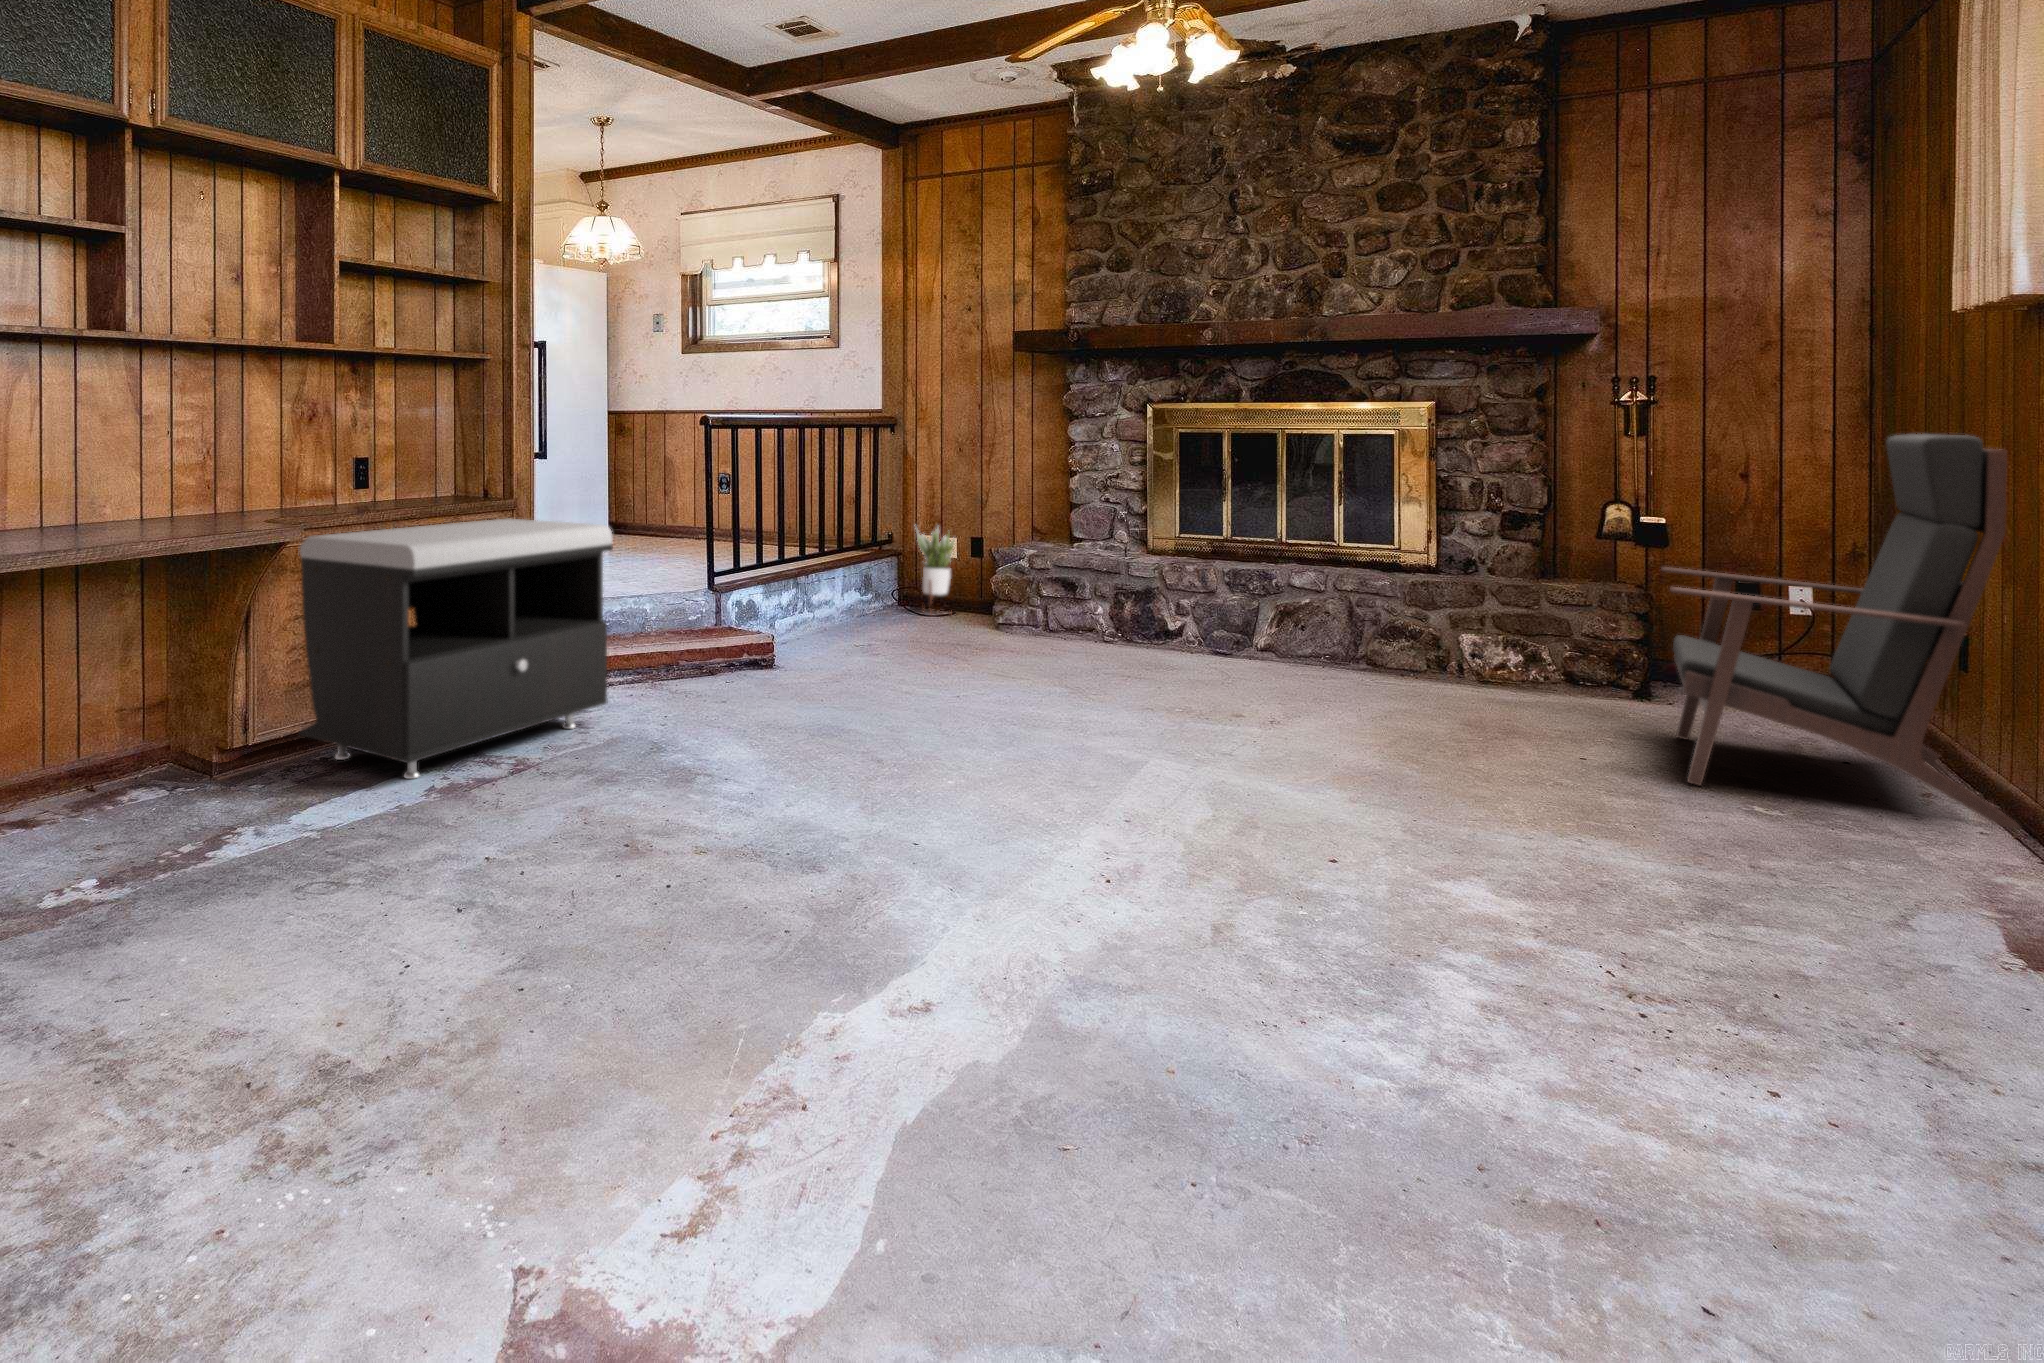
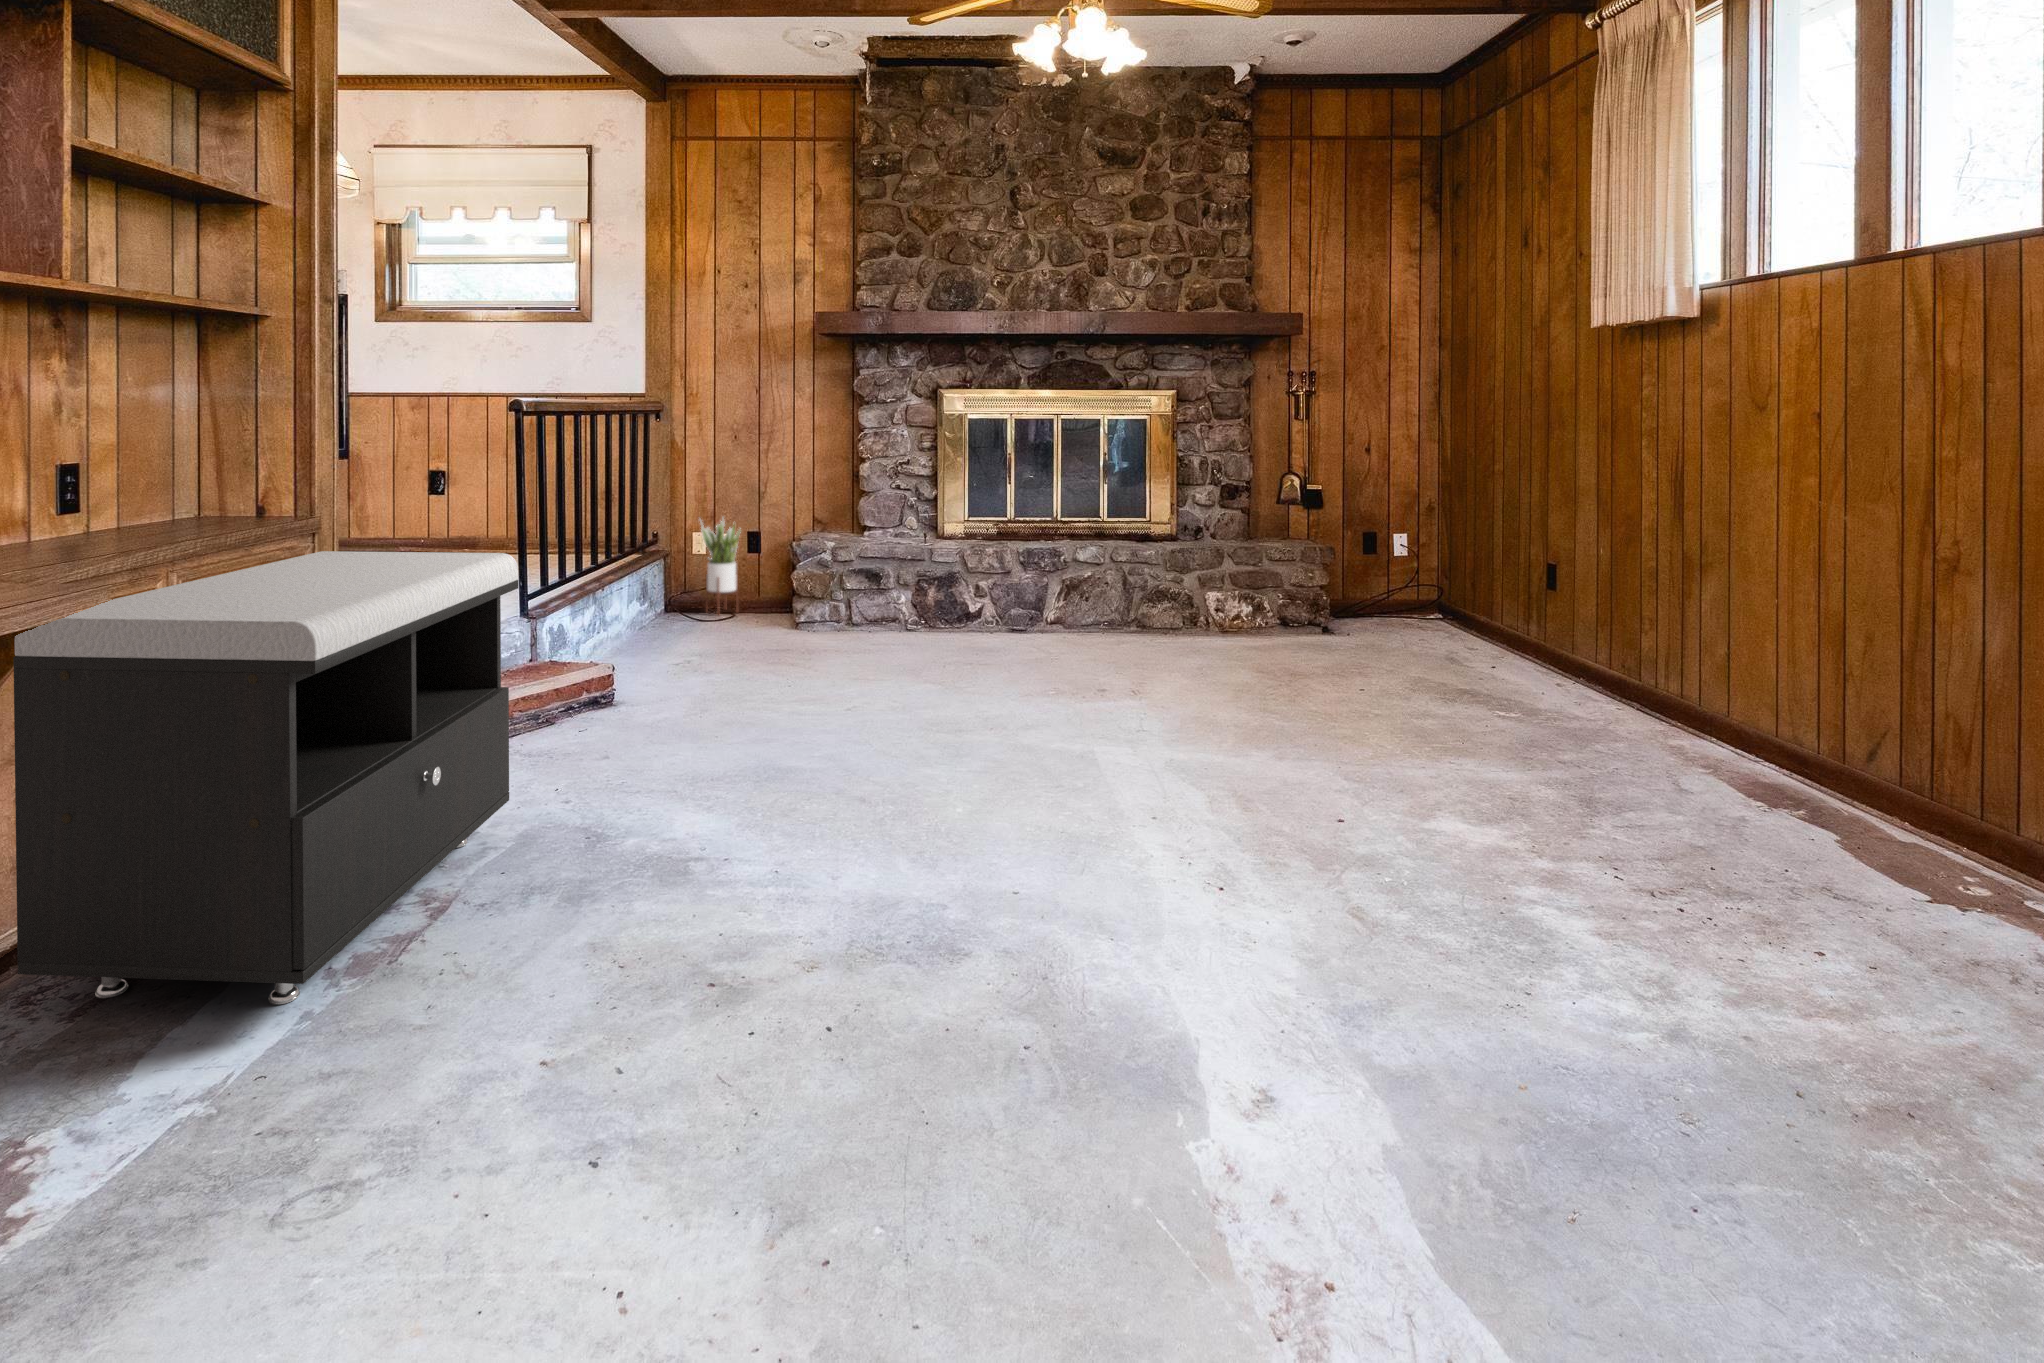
lounge chair: present [1662,434,2021,829] -> none [1383,423,1640,710]

